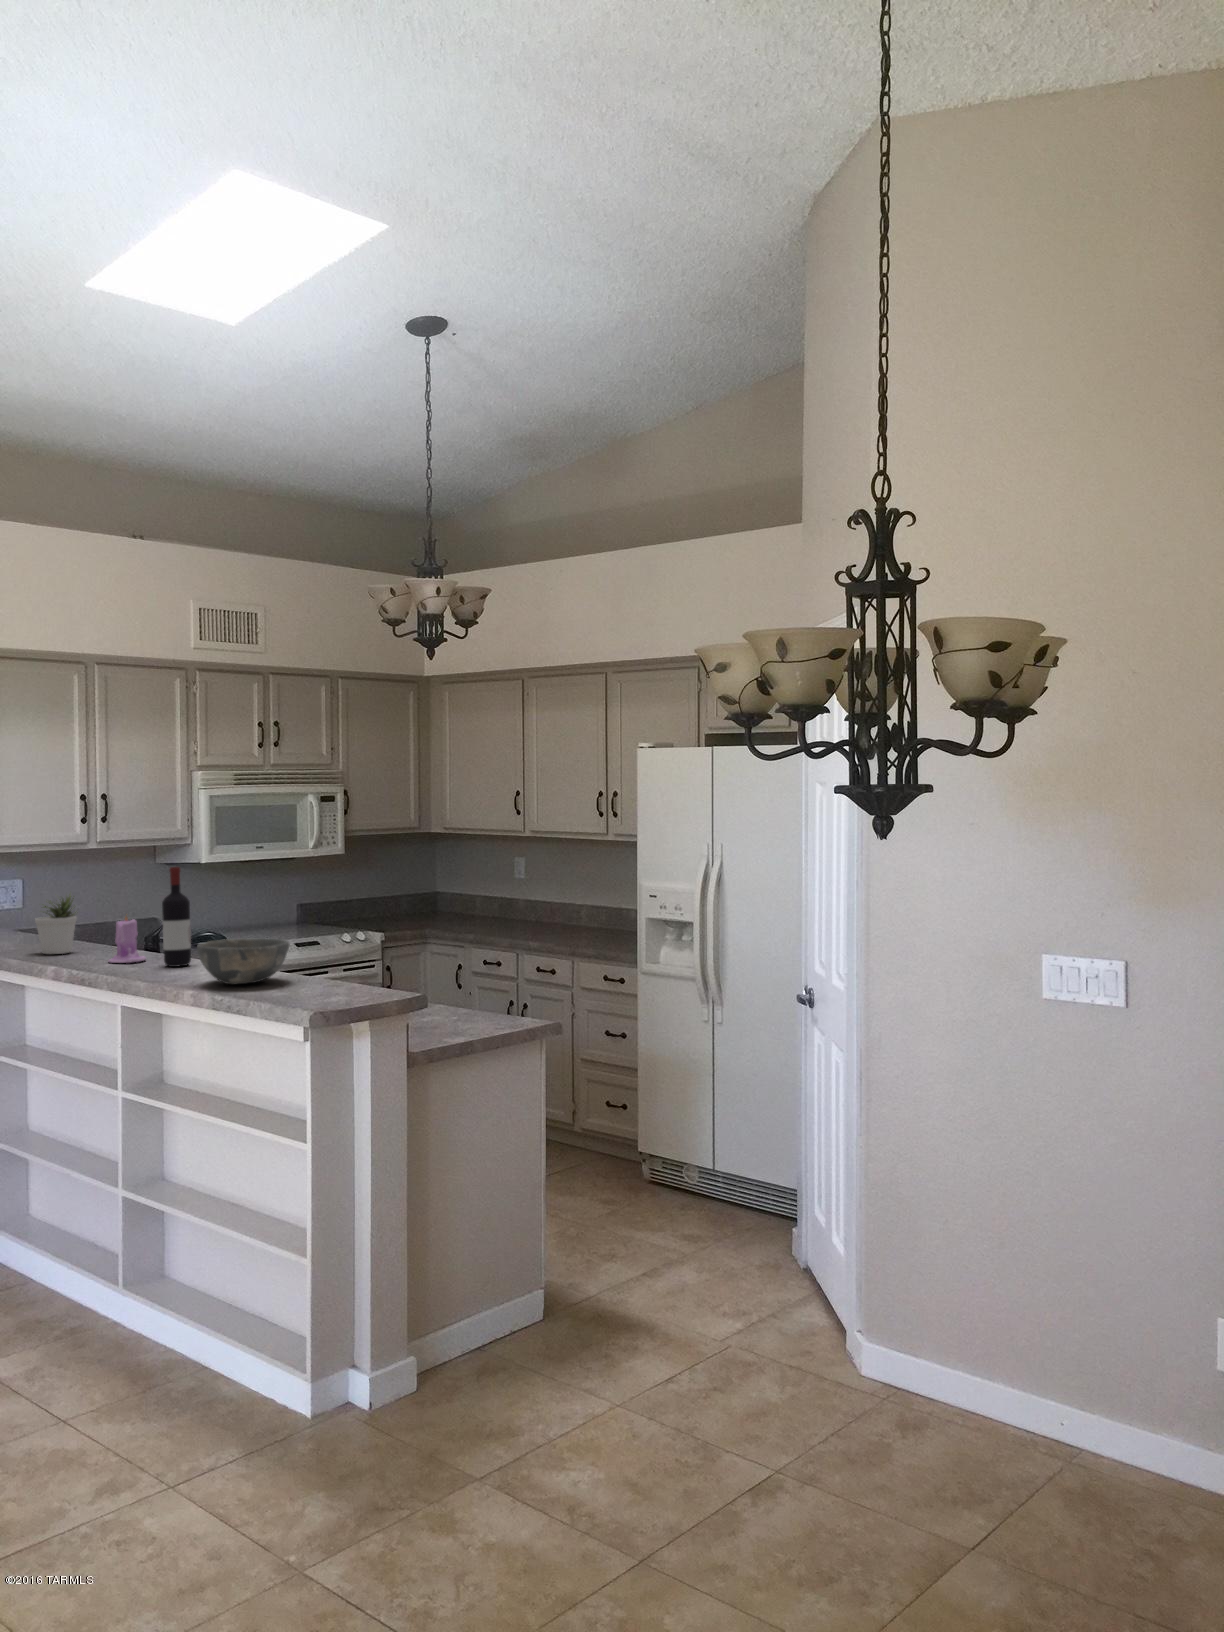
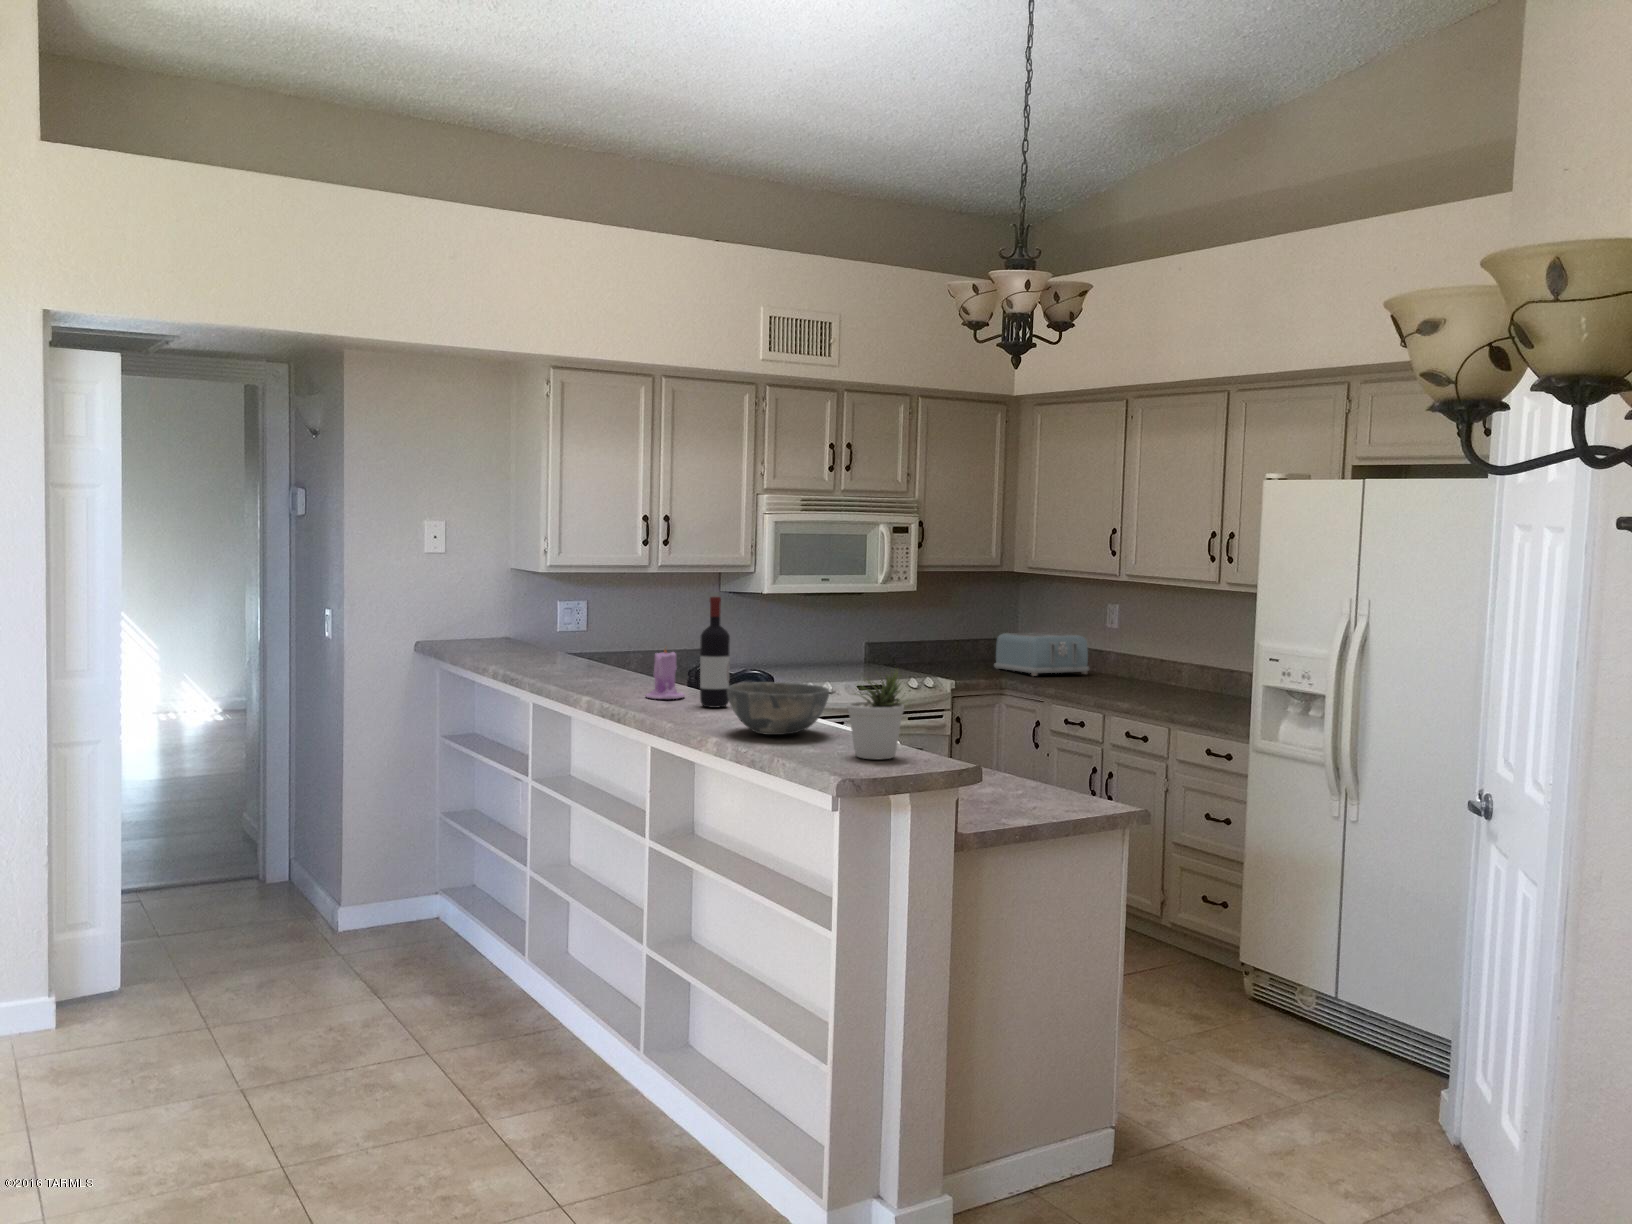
toaster: none [417,886,502,925] -> present [994,633,1089,676]
potted plant: present [35,896,77,954] -> present [847,673,908,759]

